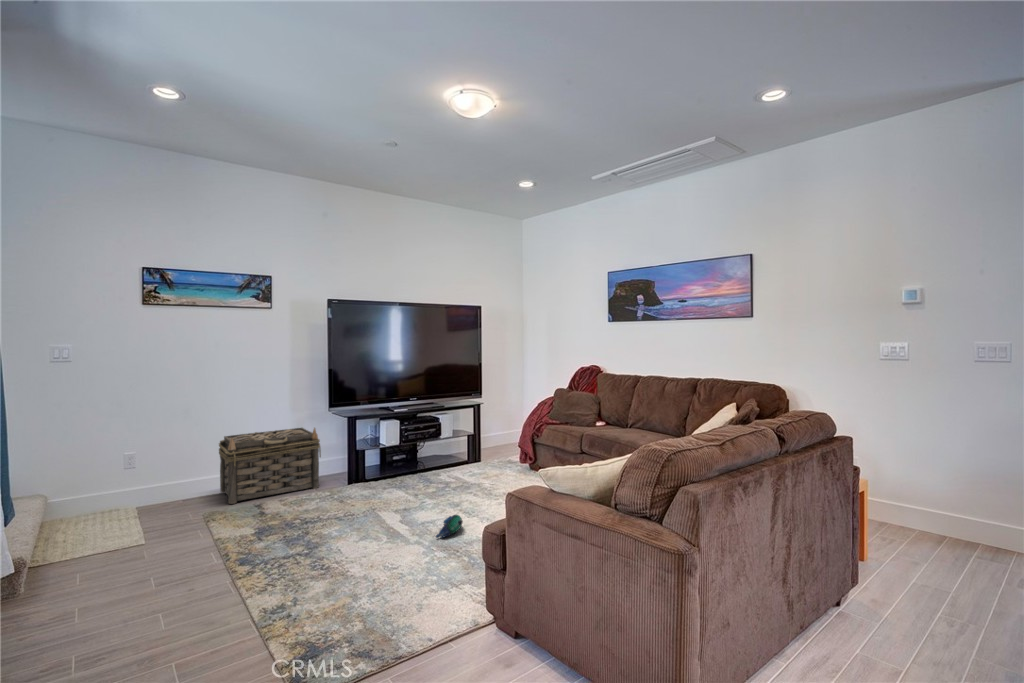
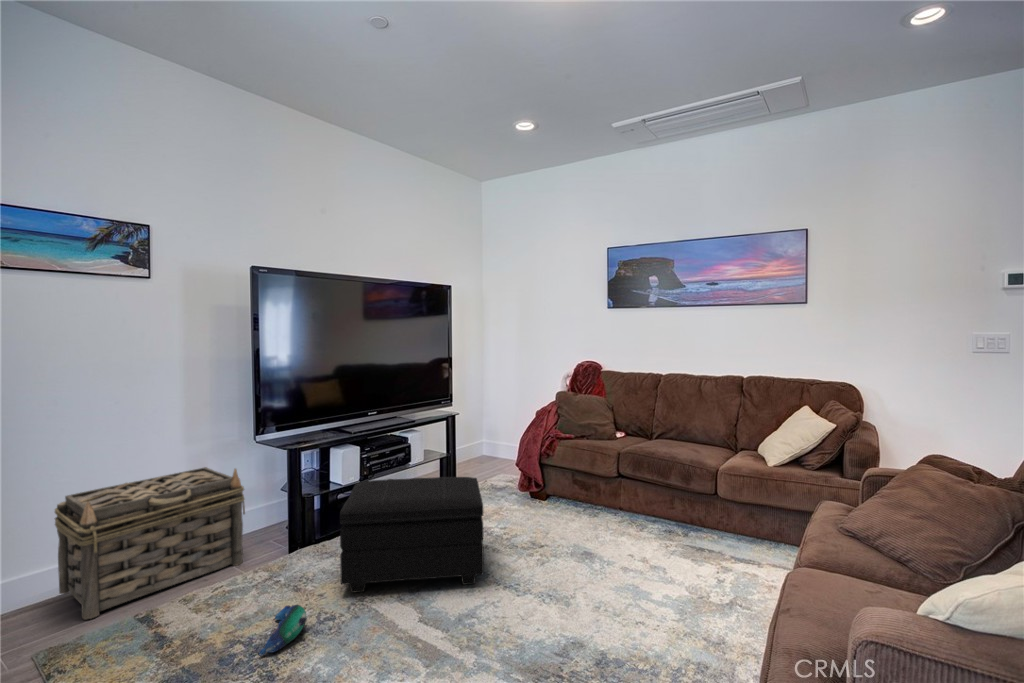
footstool: none [363,440,464,509] -> present [340,477,484,593]
plush toy: present [436,515,463,538] -> present [259,605,307,656]

